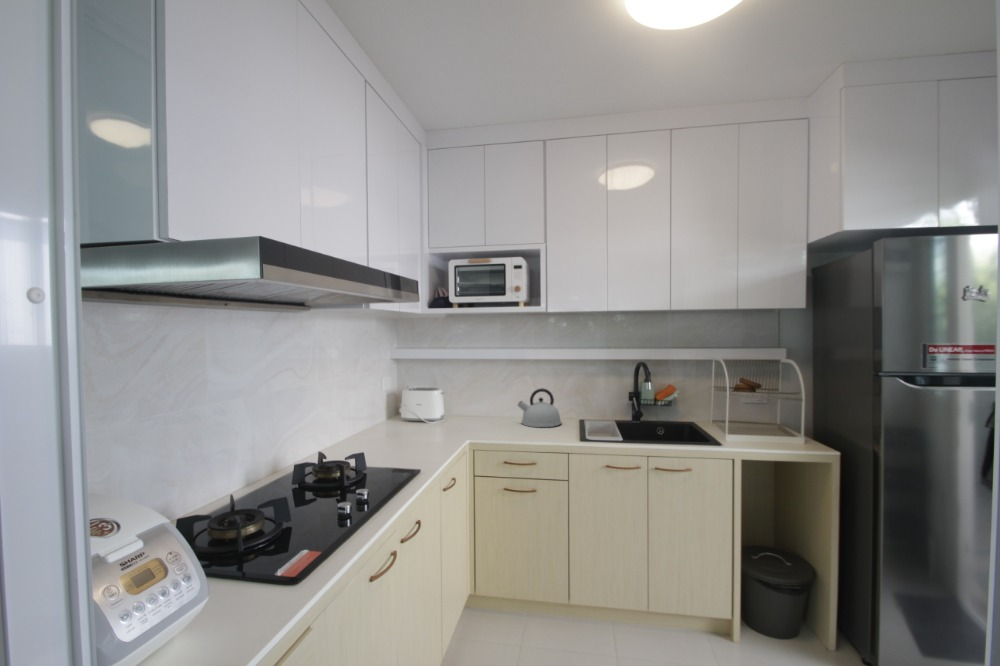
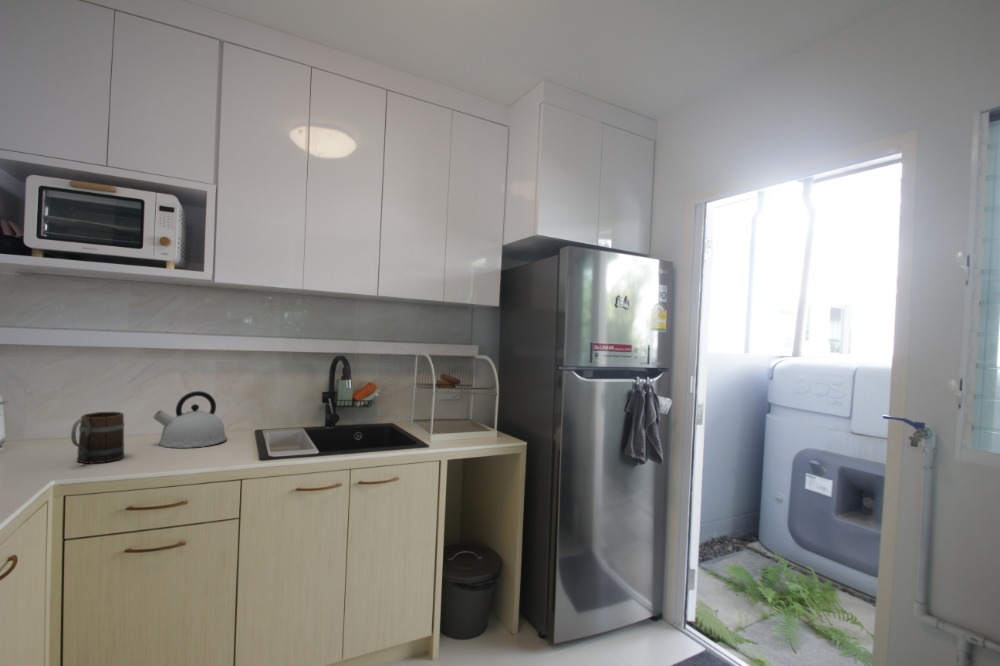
mug: none [475,400,502,432] -> present [71,412,124,464]

